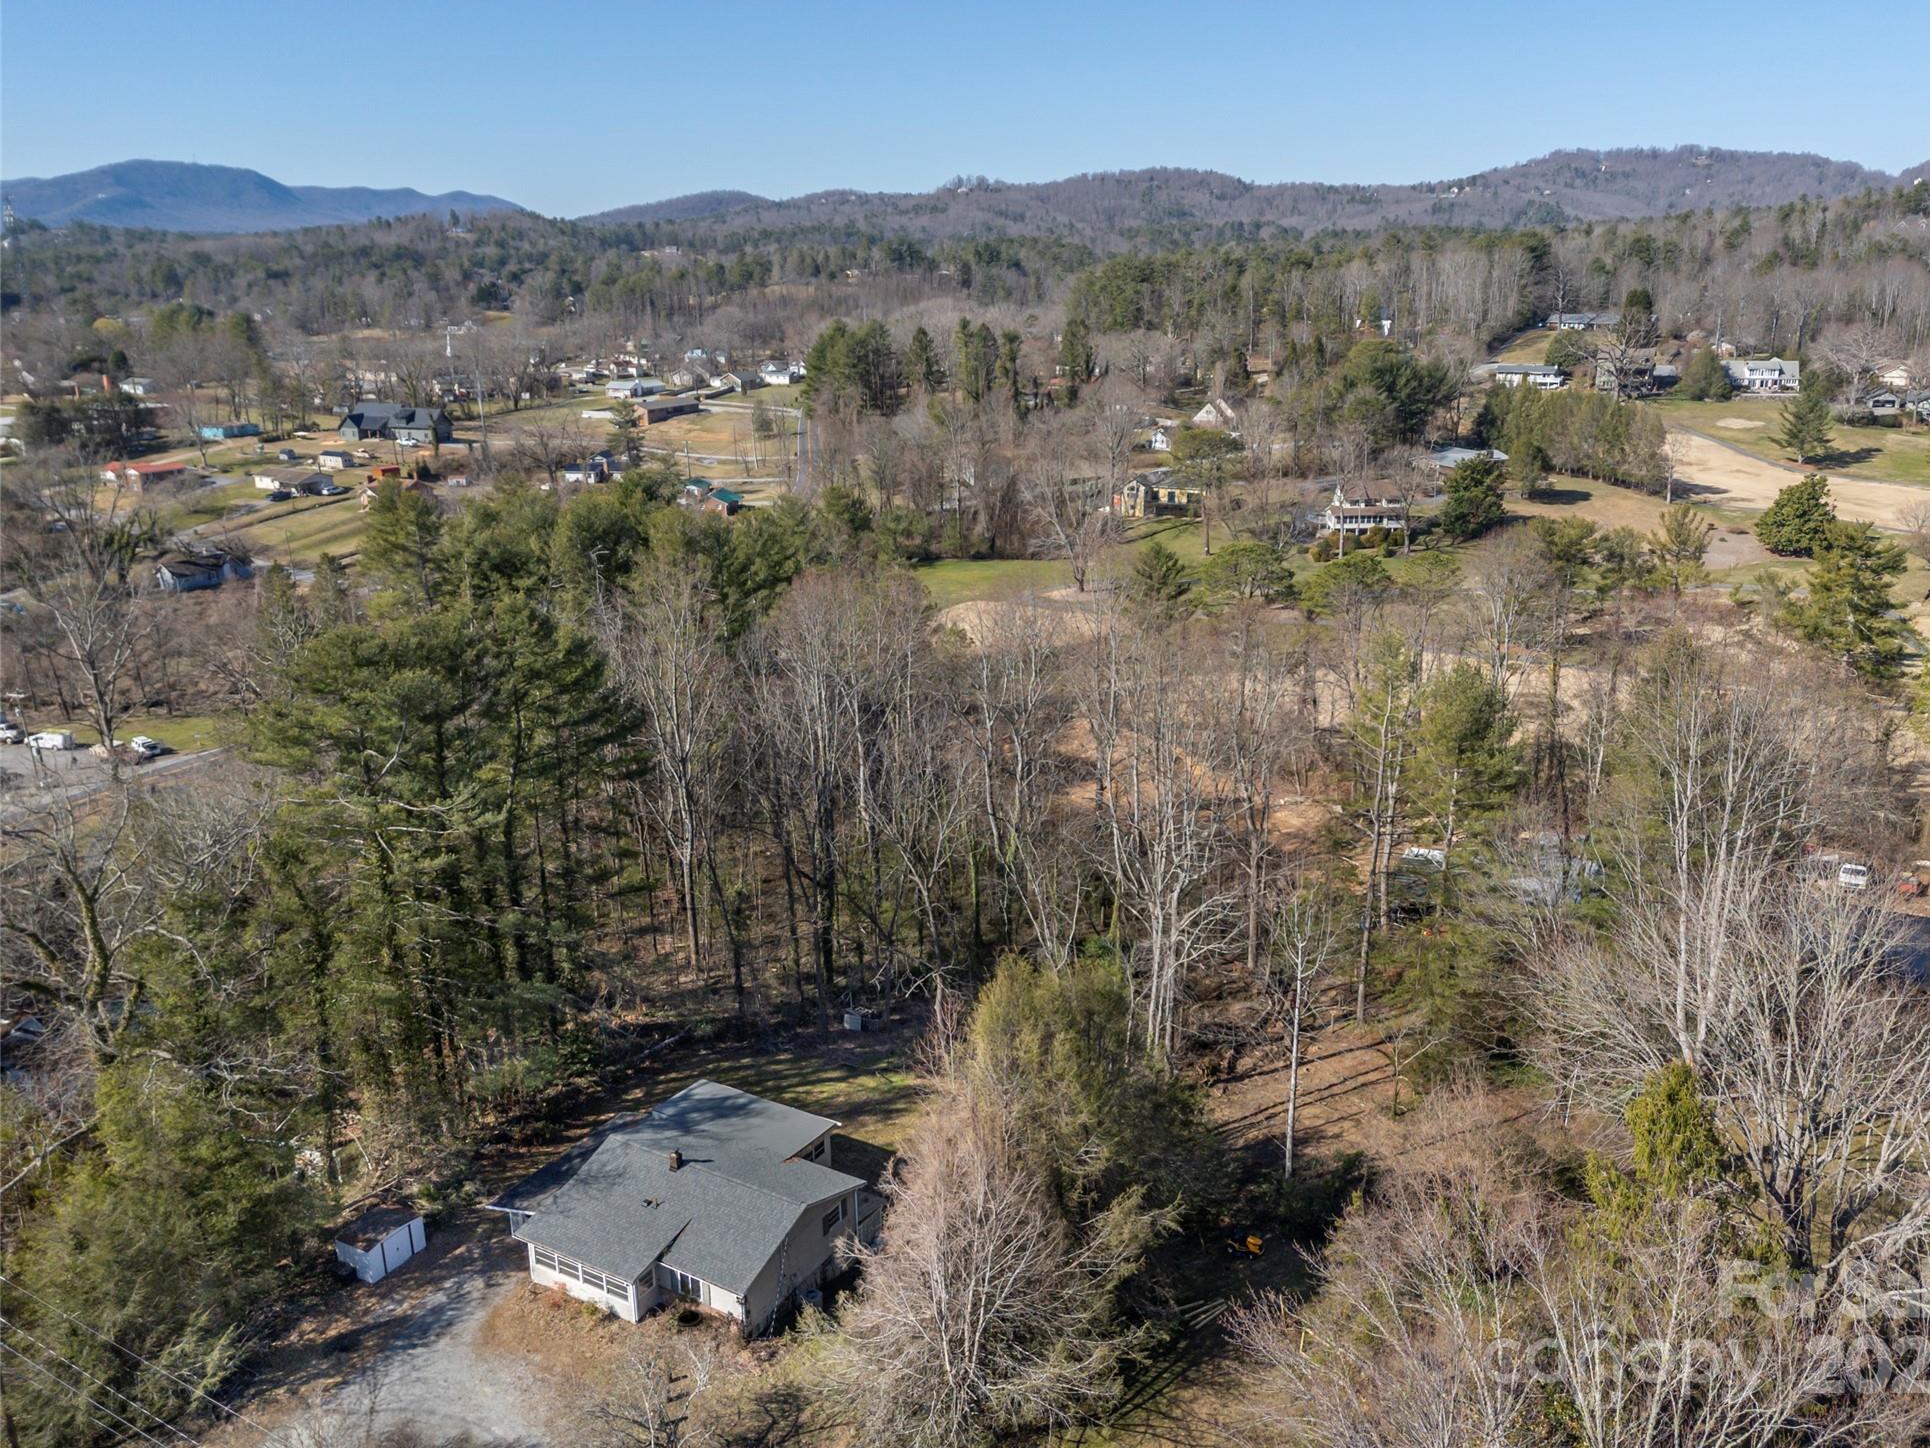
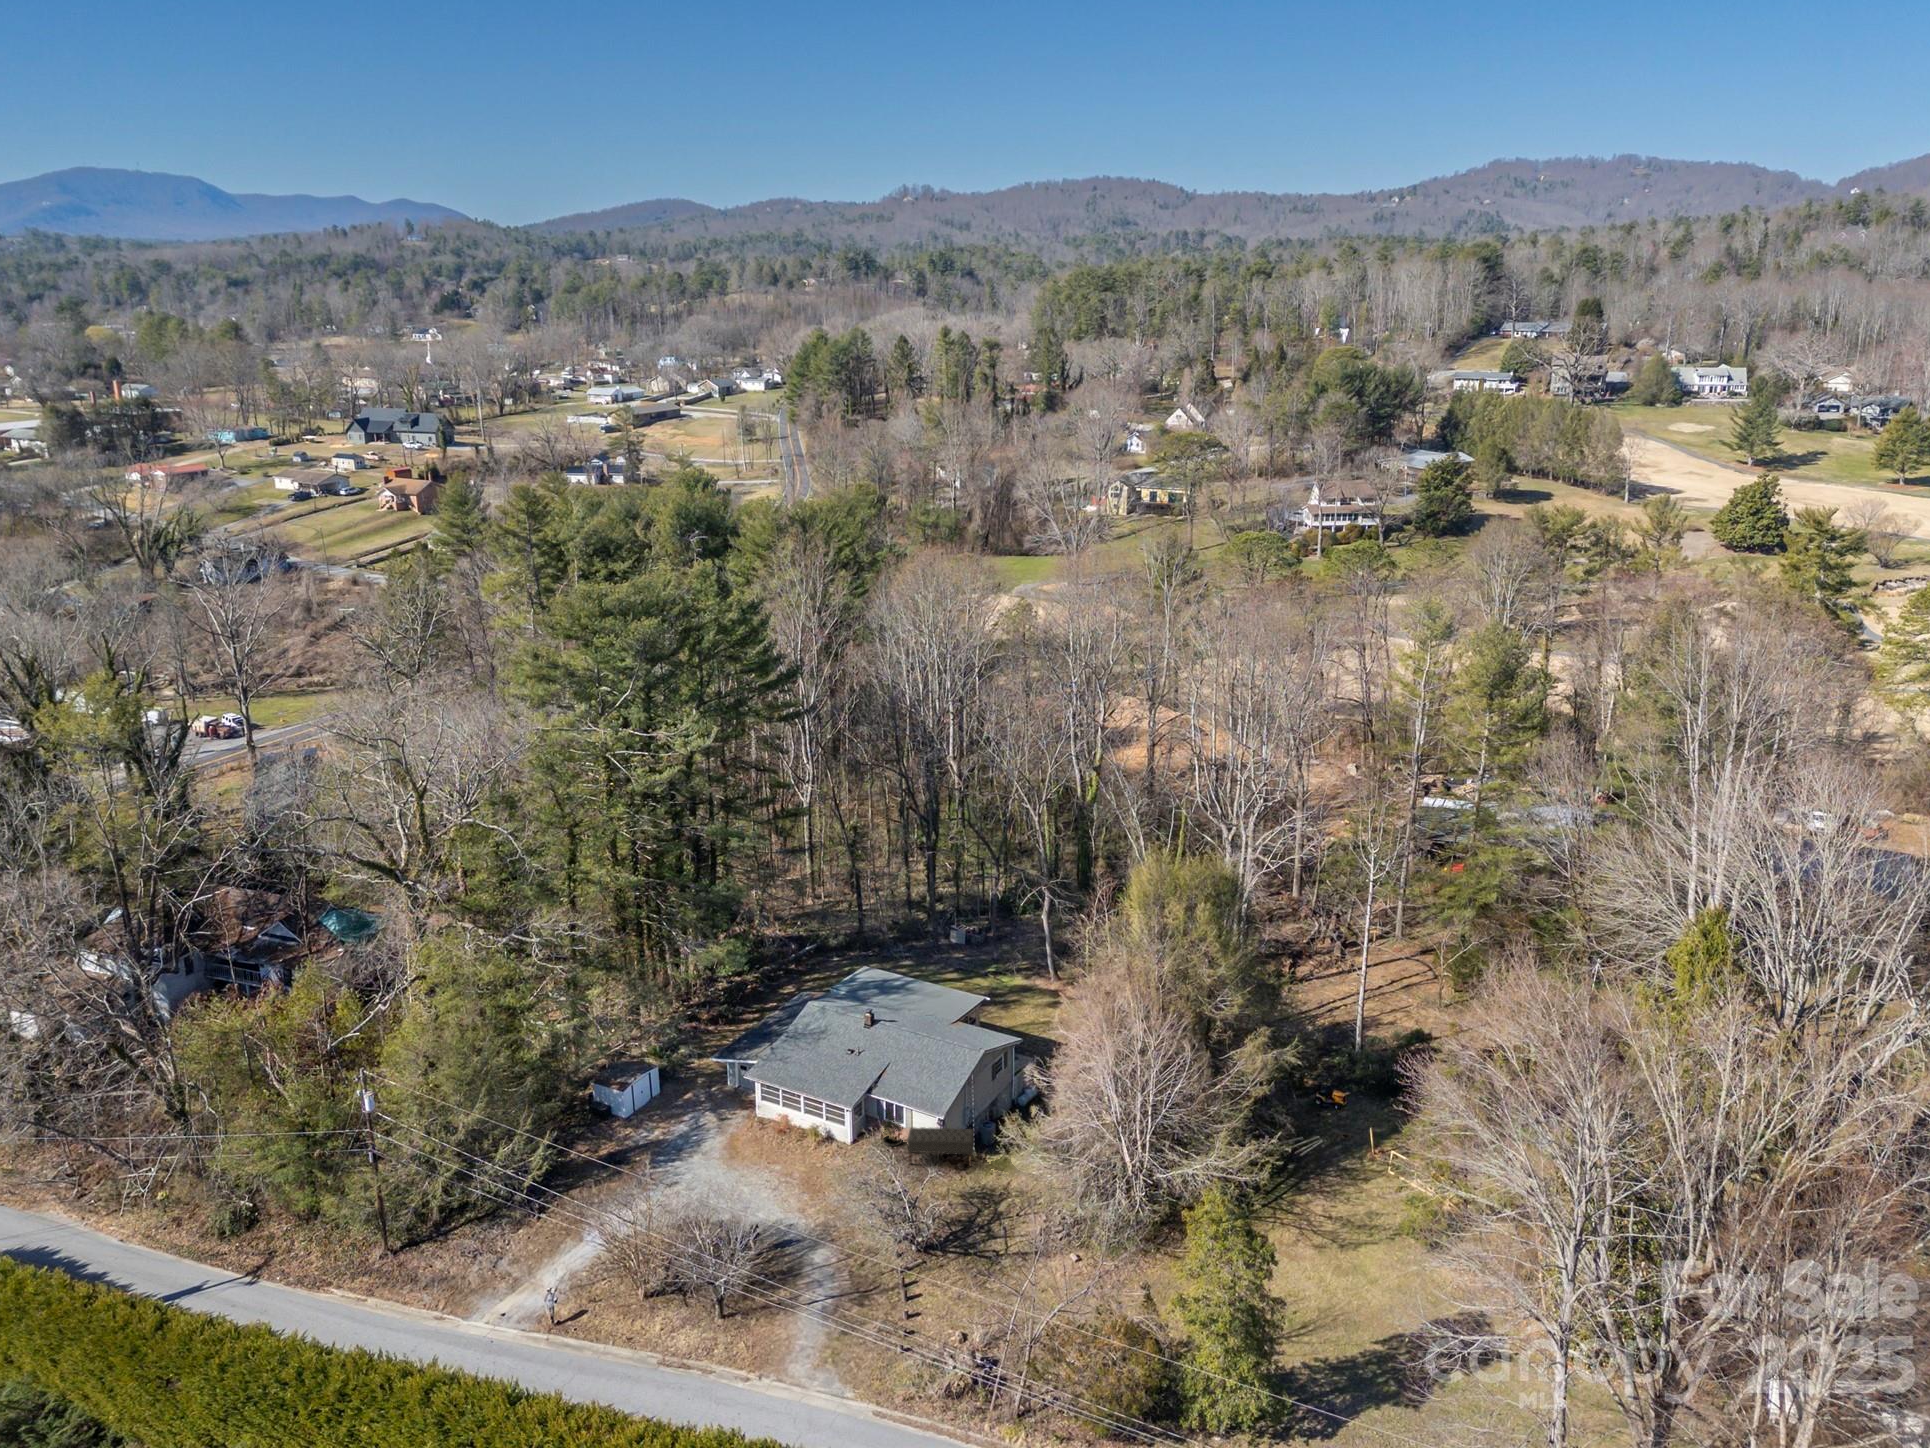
bench: none [696,1305,783,1358] -> present [907,1127,974,1166]

